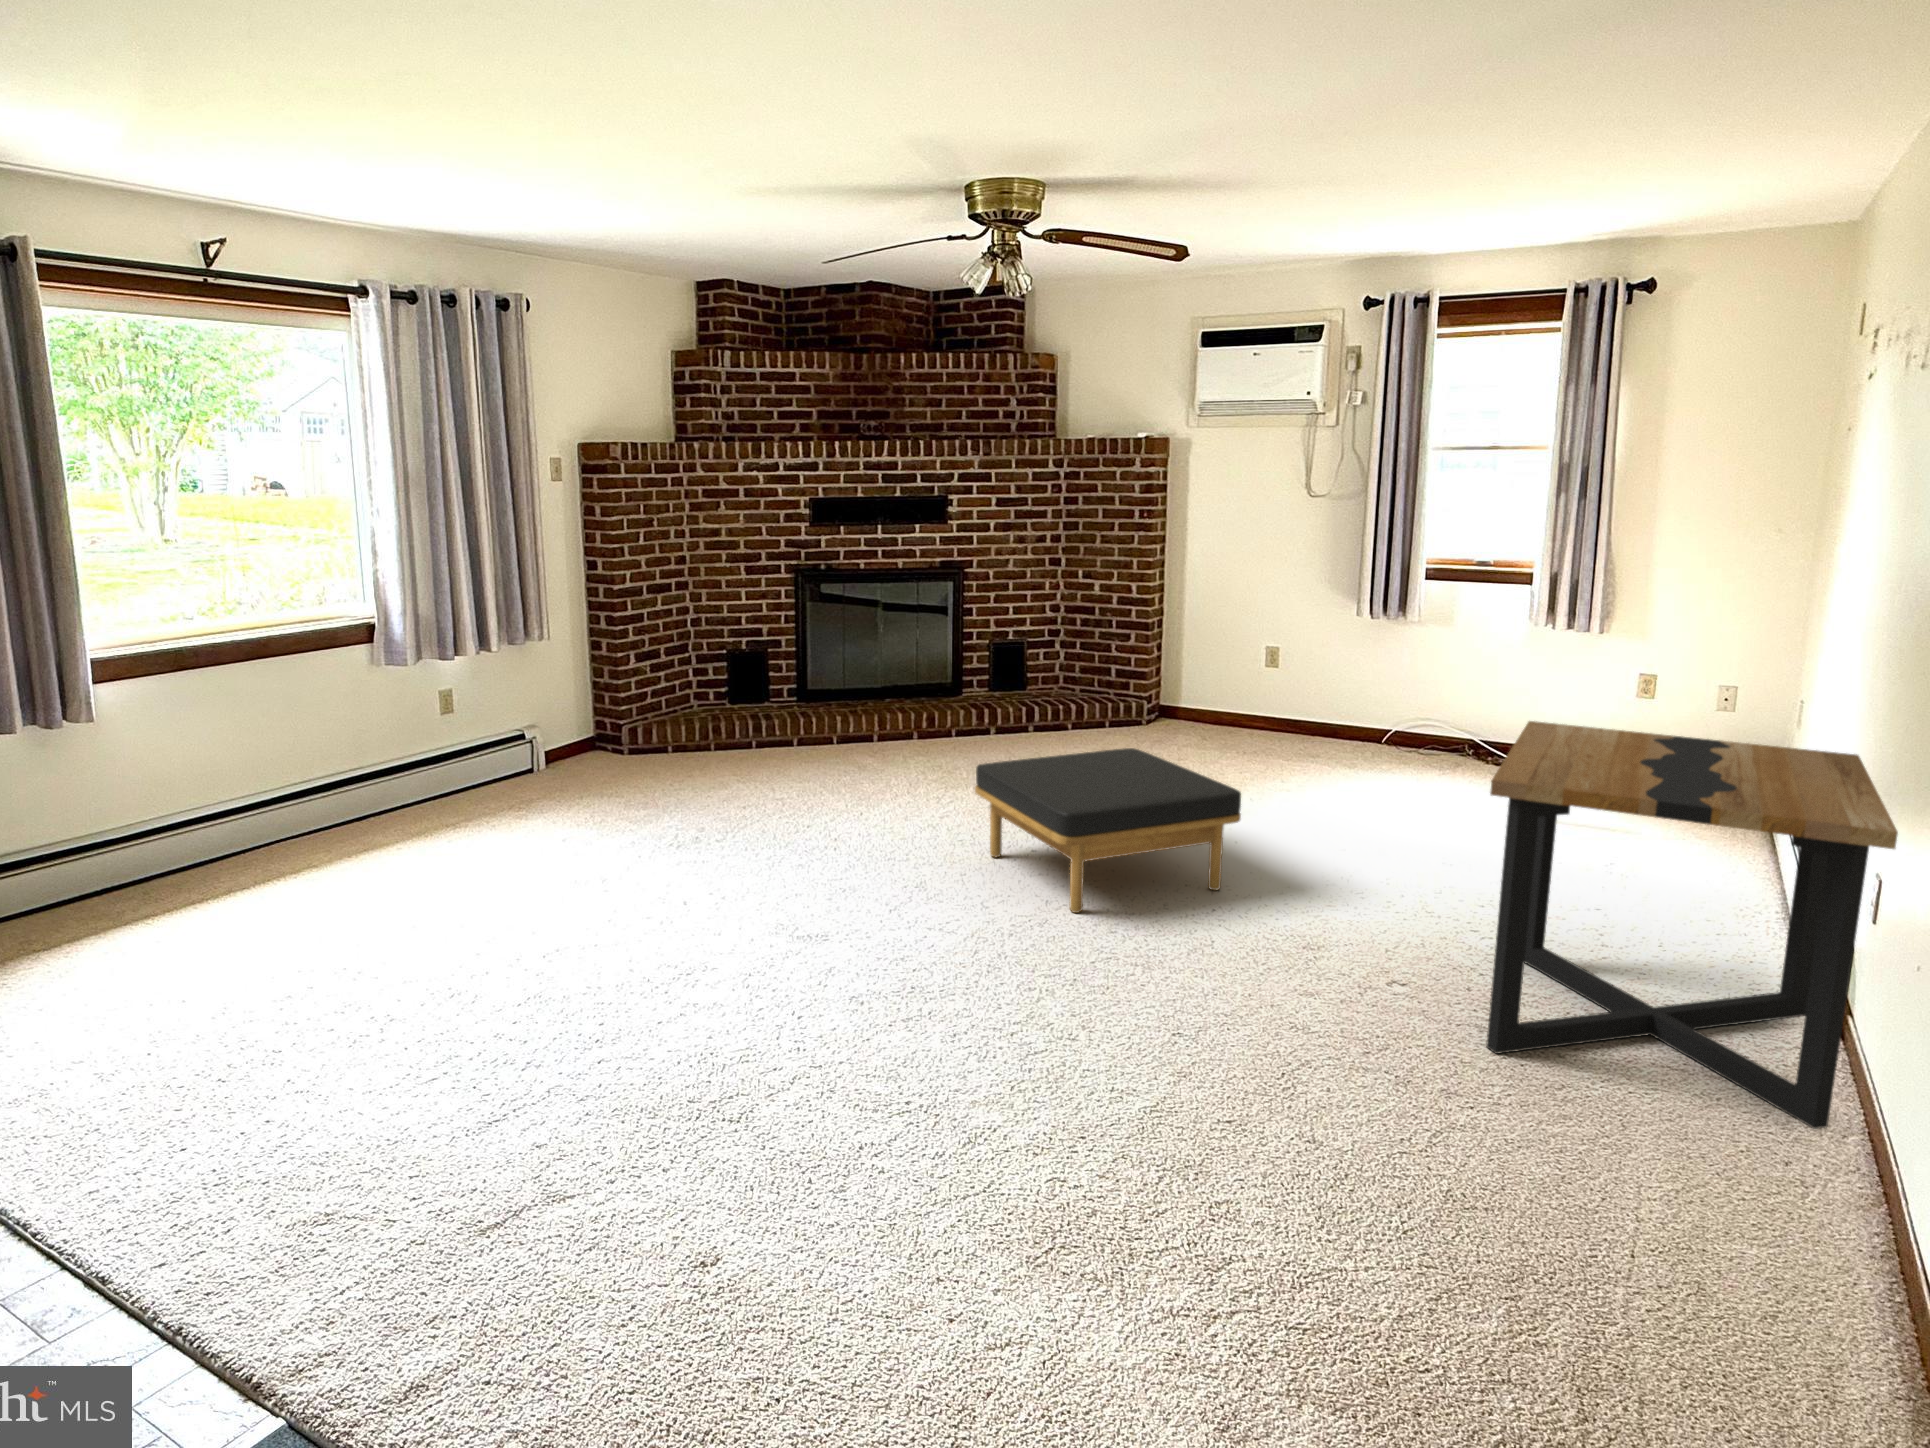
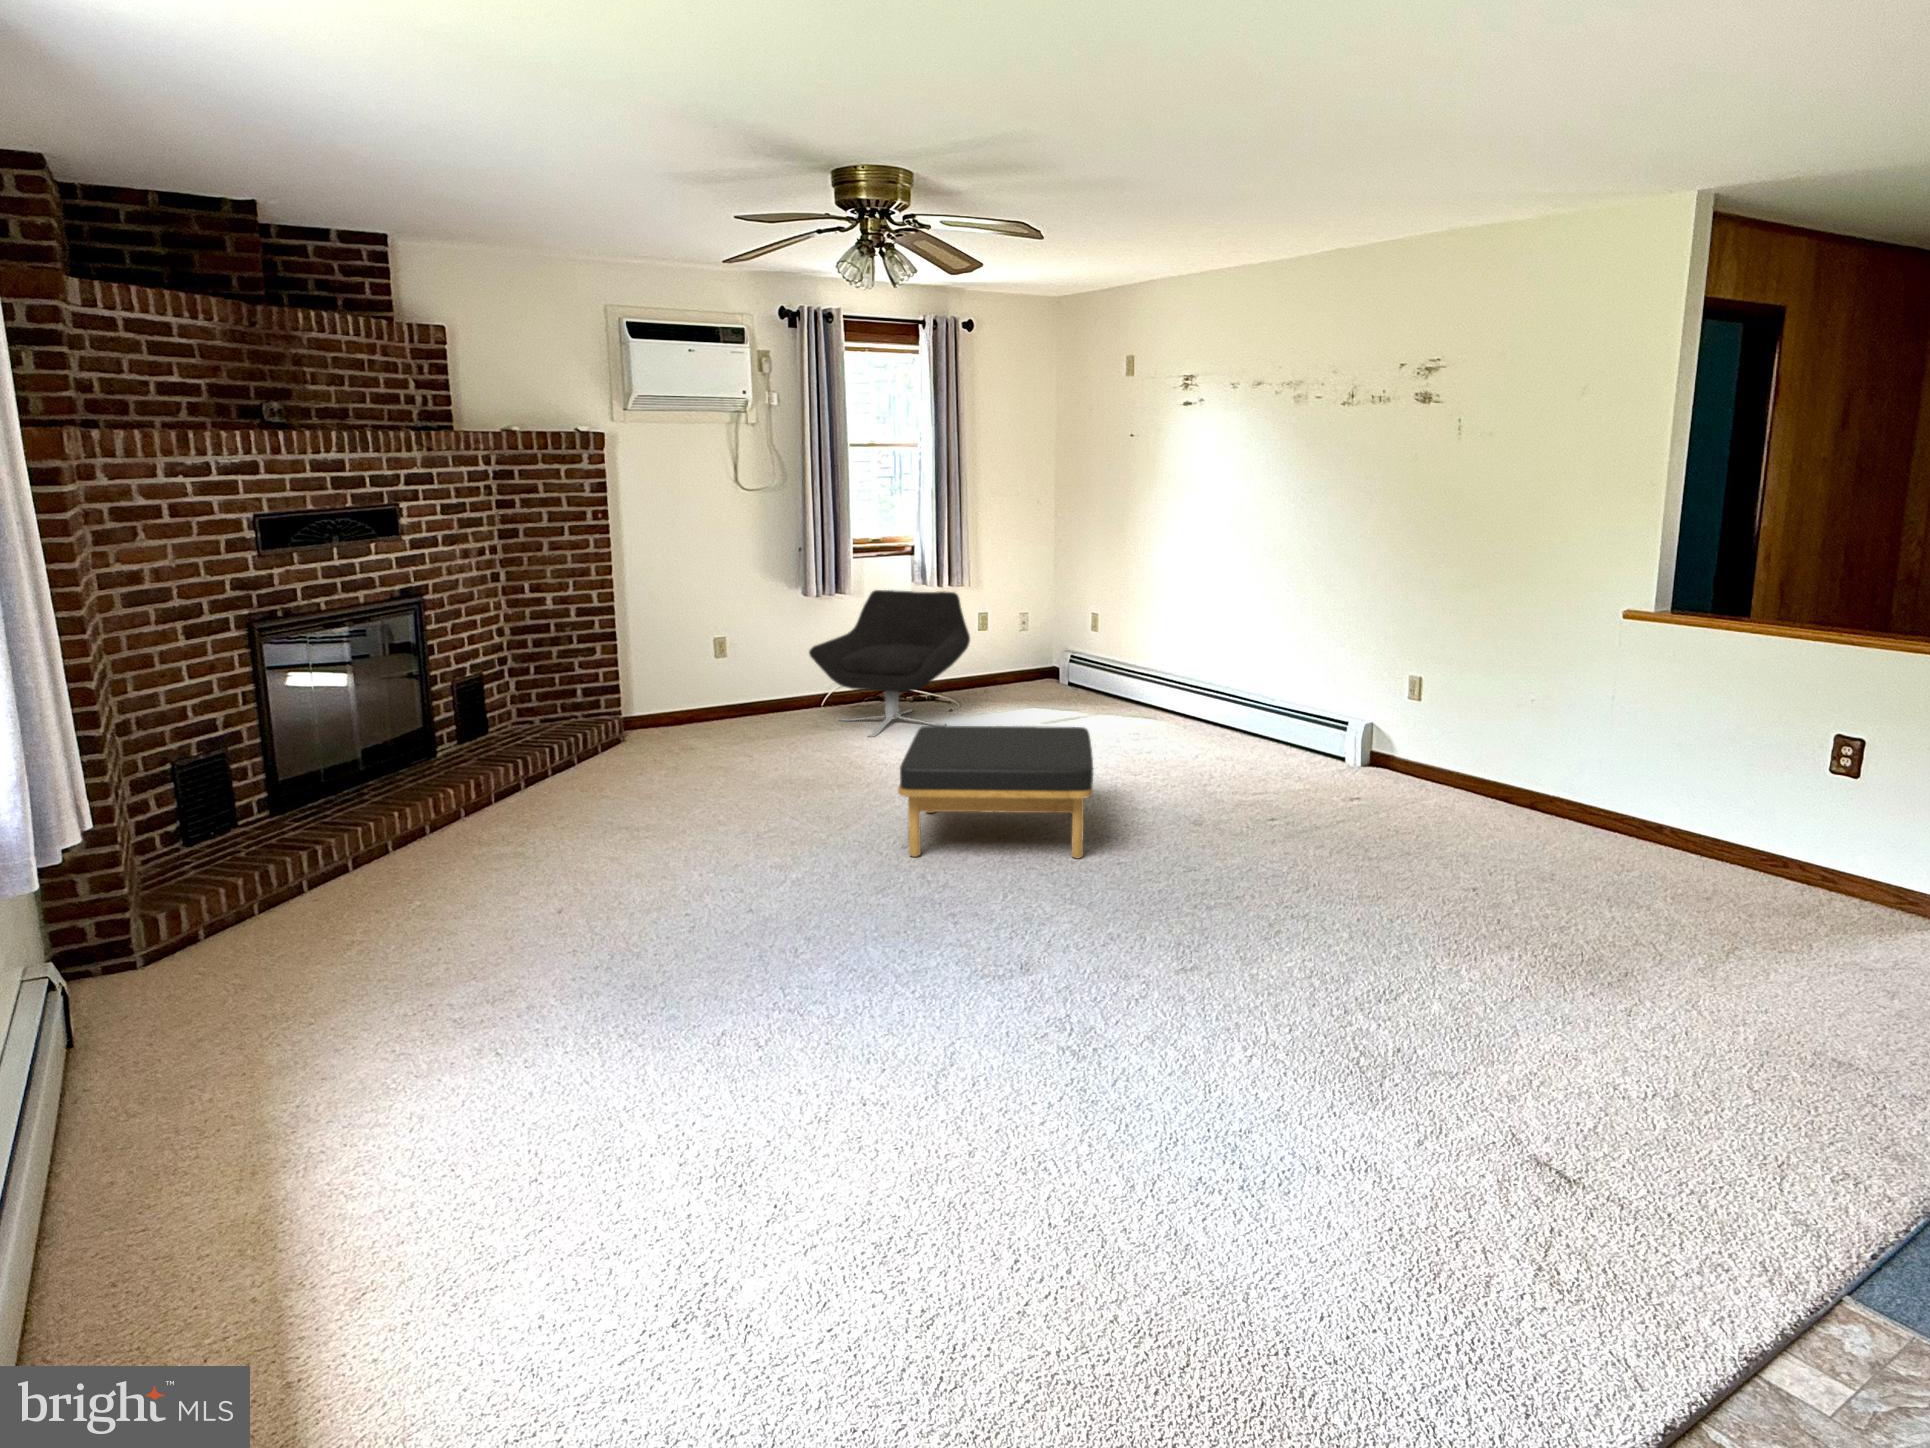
lounge chair: none [1312,622,1527,791] -> present [809,590,970,737]
side table: present [1486,721,1898,1129] -> none [1252,613,1512,820]

